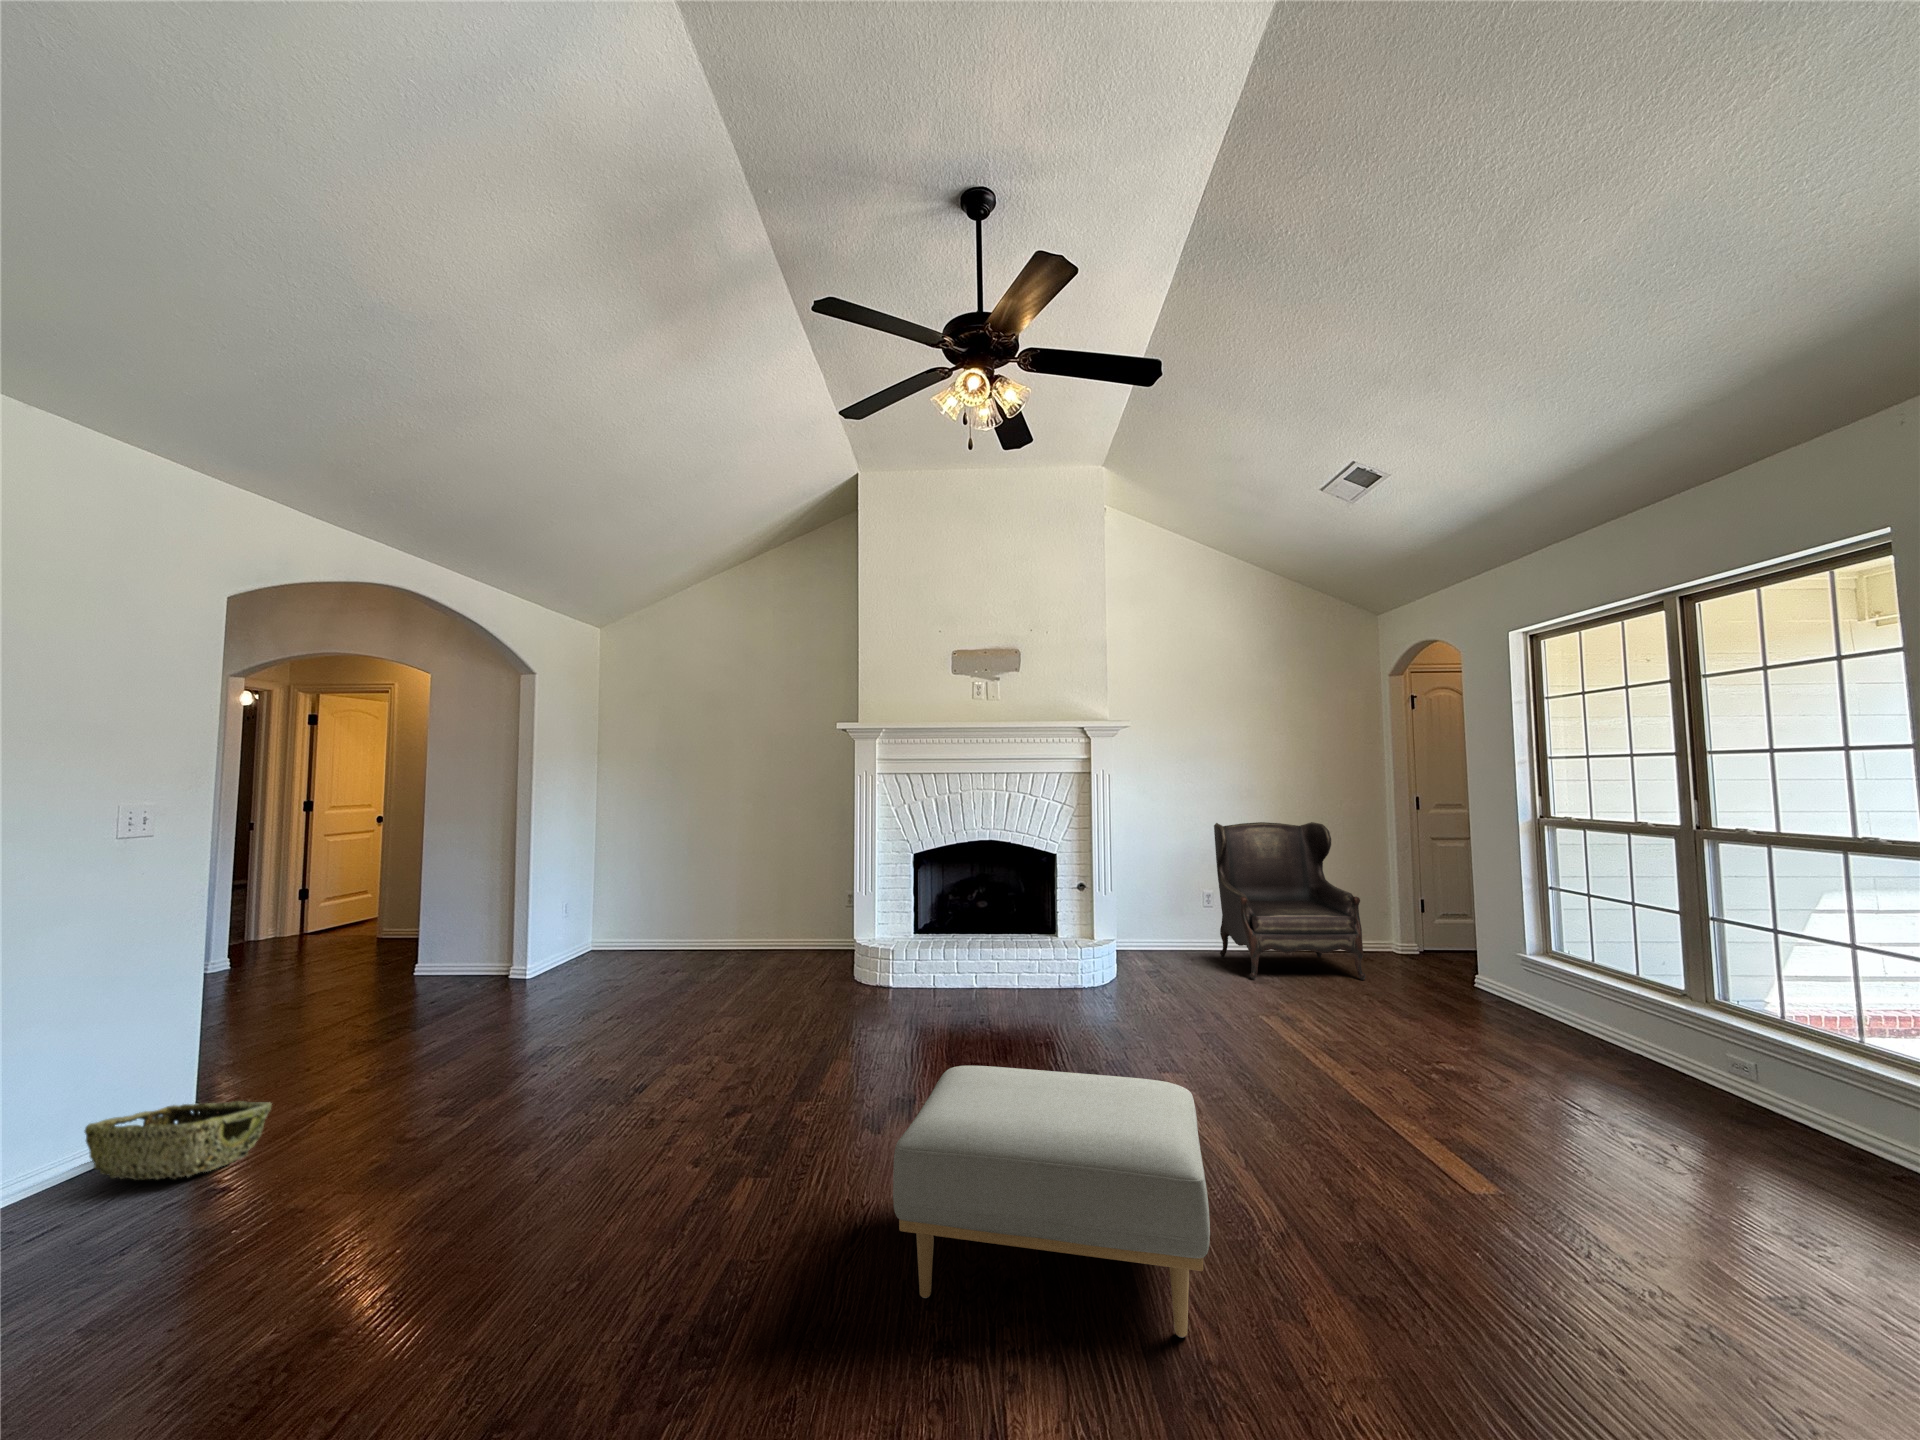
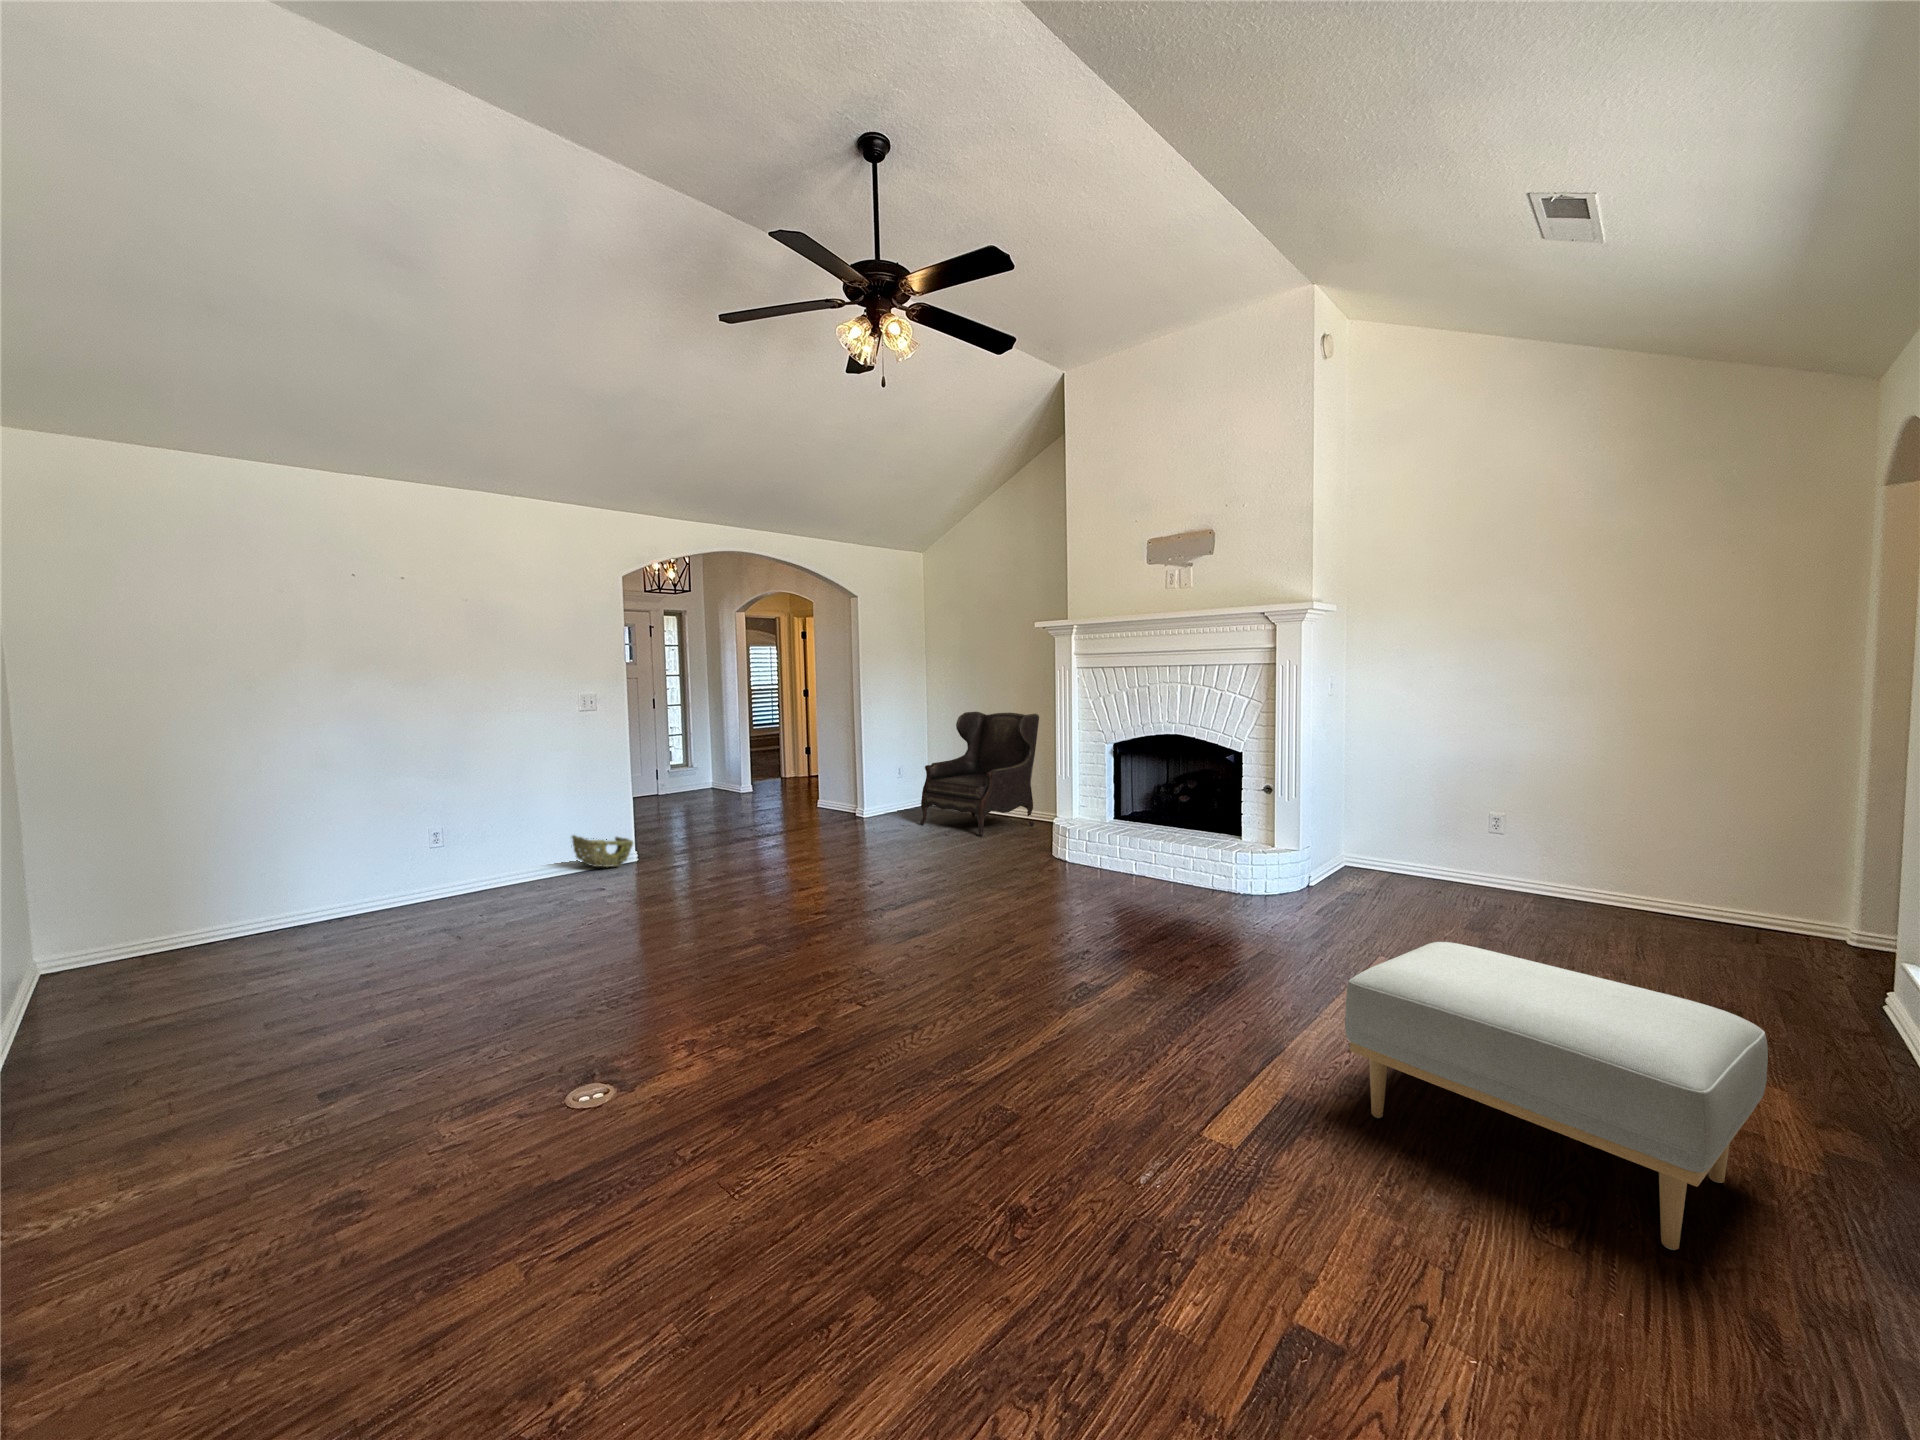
armchair: present [1214,822,1366,980] -> present [920,712,1039,836]
ottoman: present [893,1066,1210,1337] -> present [1345,942,1768,1250]

